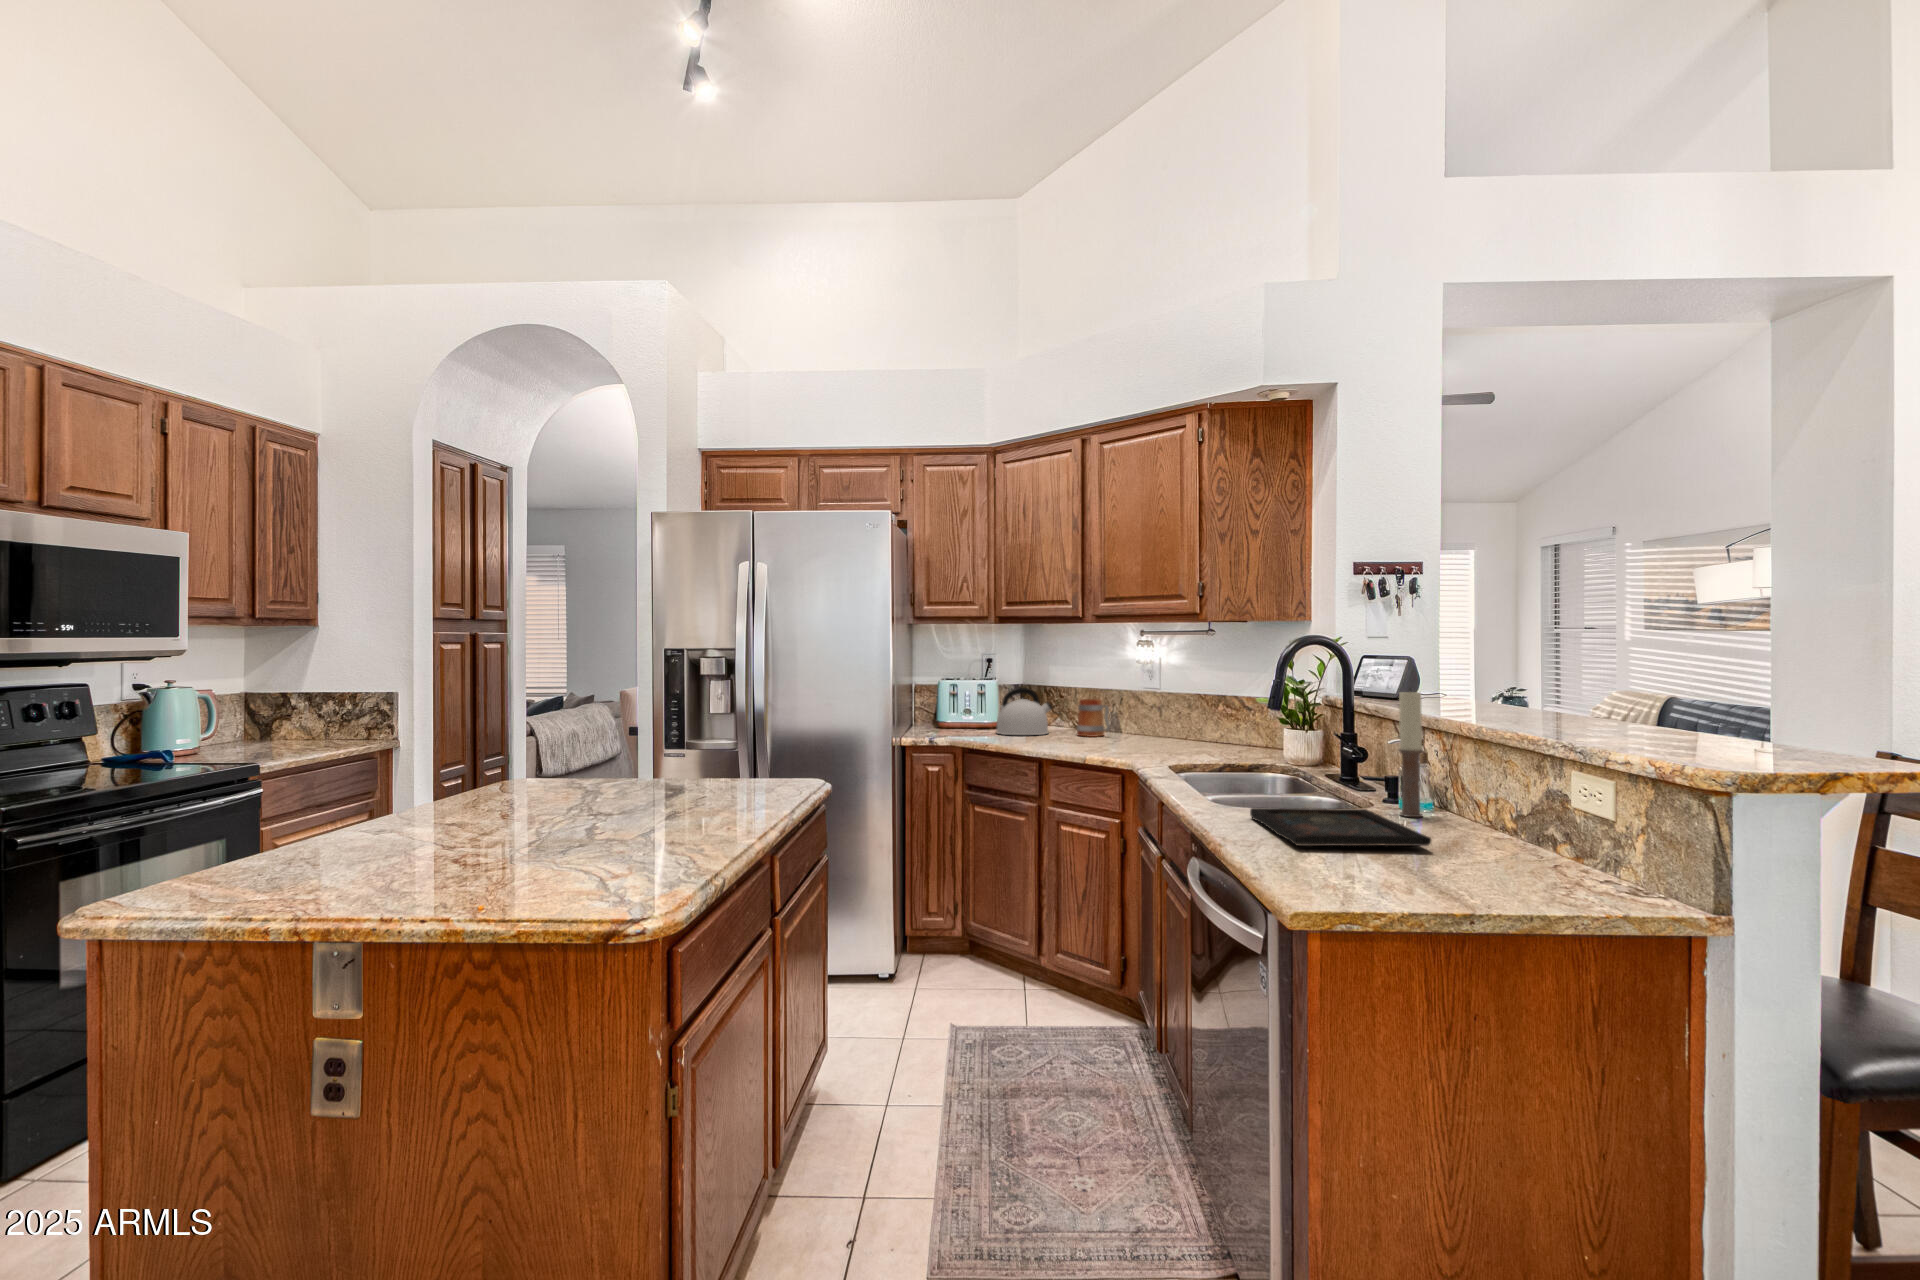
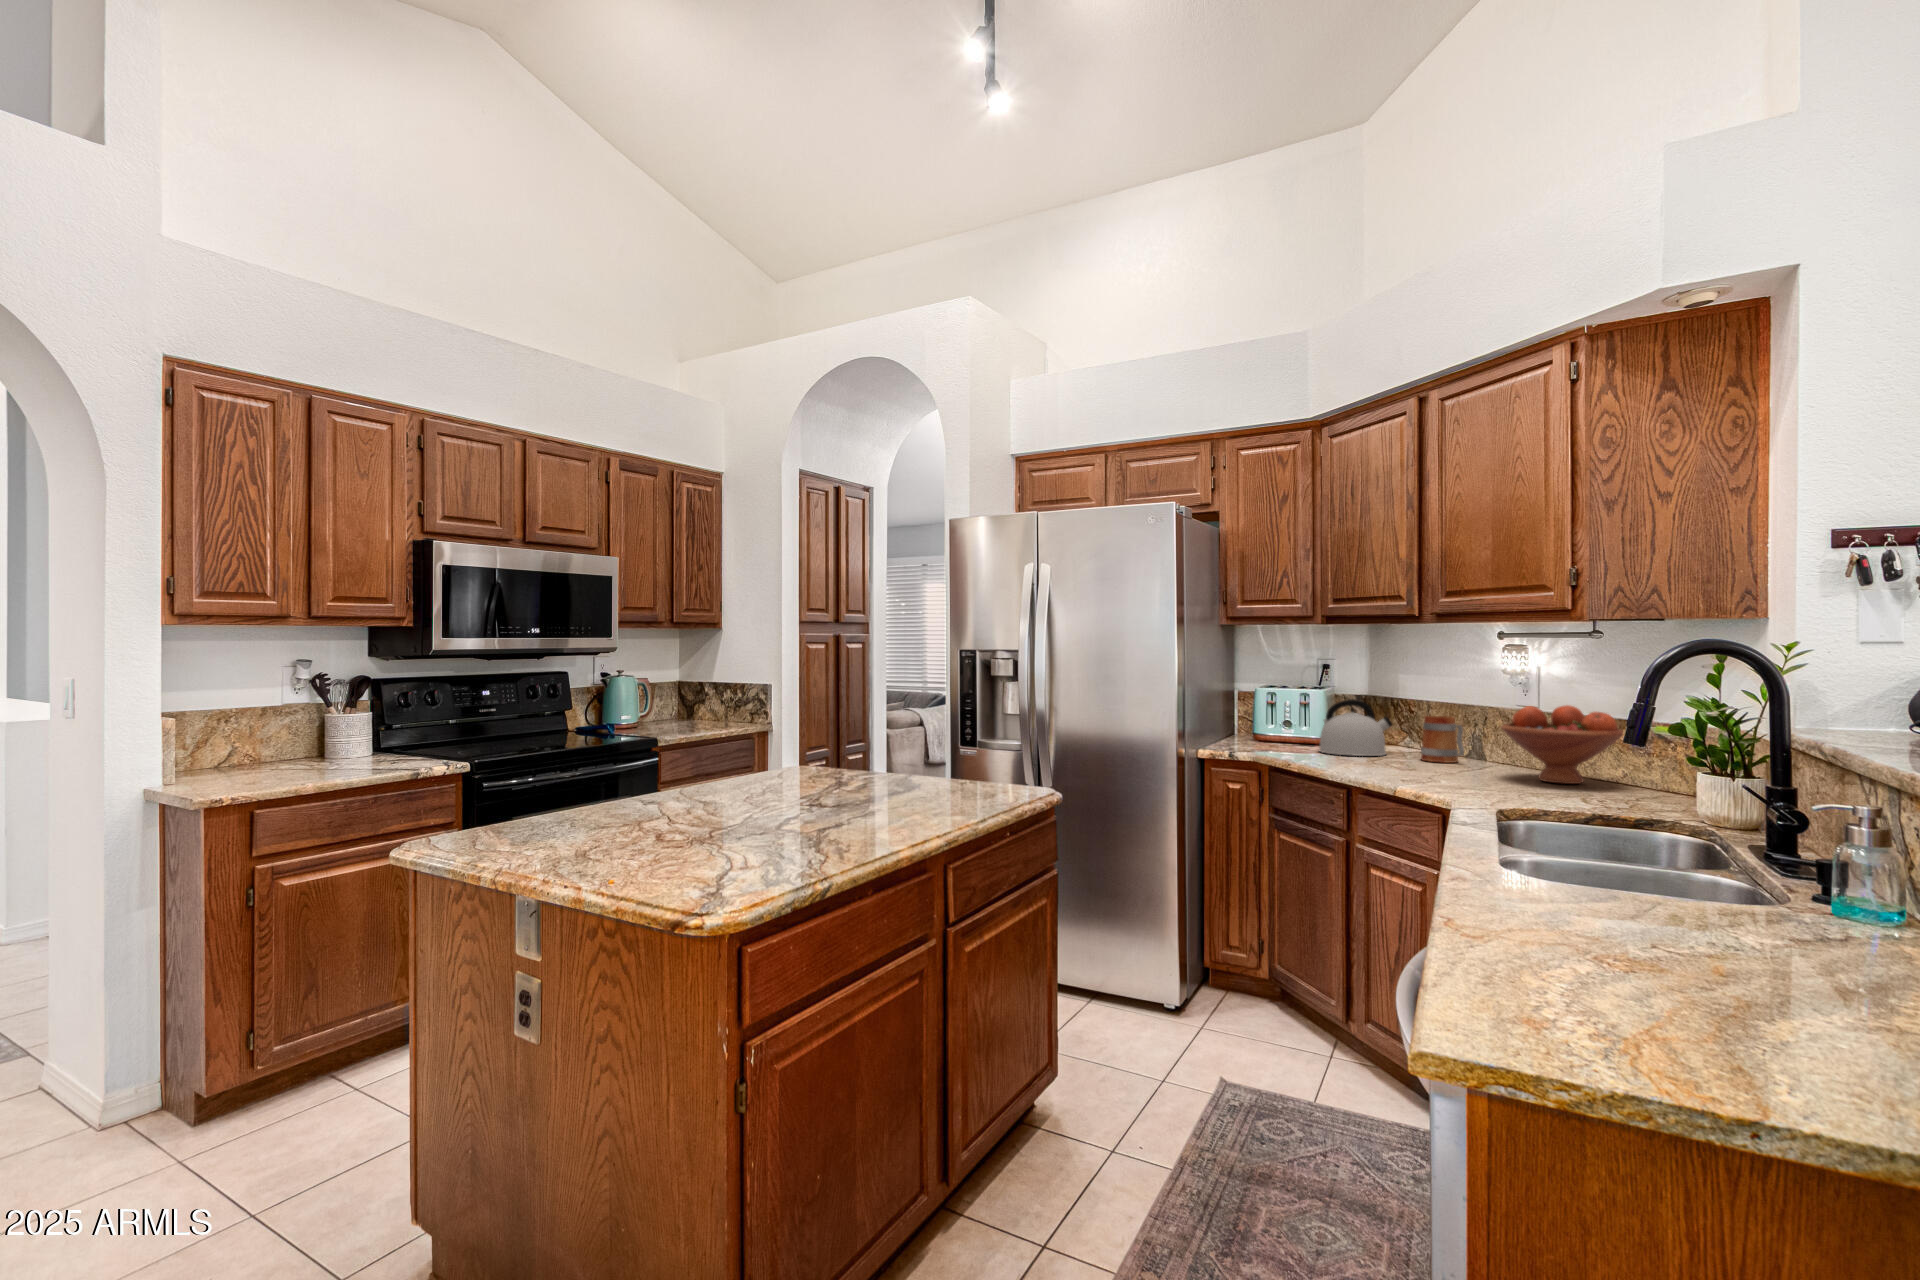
fruit bowl: none [1144,687,1224,746] -> present [1501,705,1623,784]
candle: present [1399,691,1423,817] -> none [1816,726,1863,931]
tray: present [1250,808,1431,846] -> none [1534,882,1801,983]

